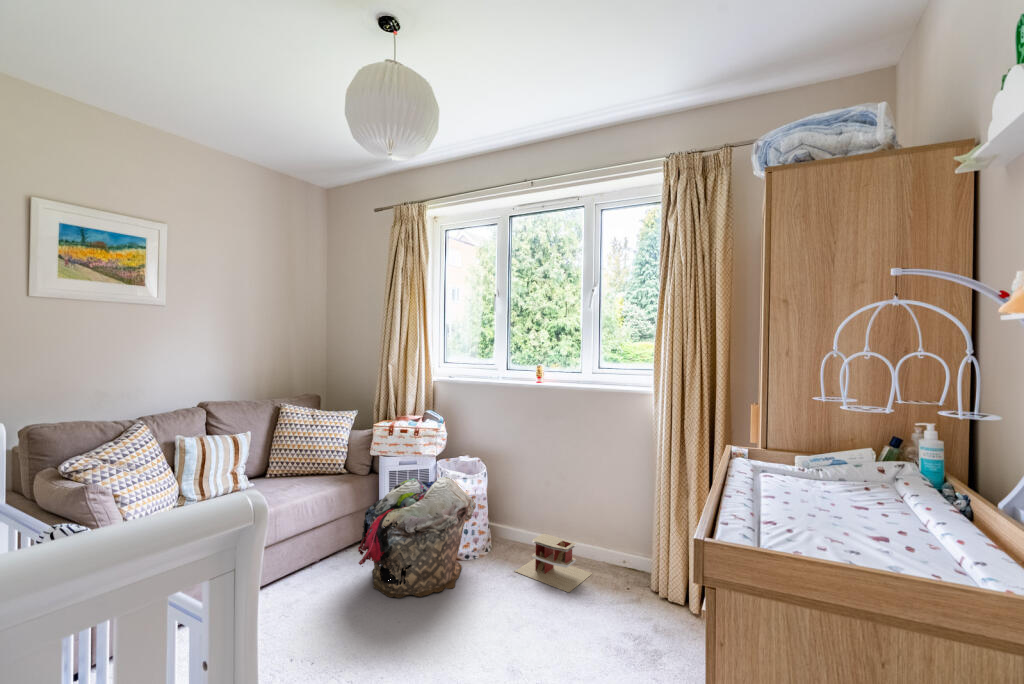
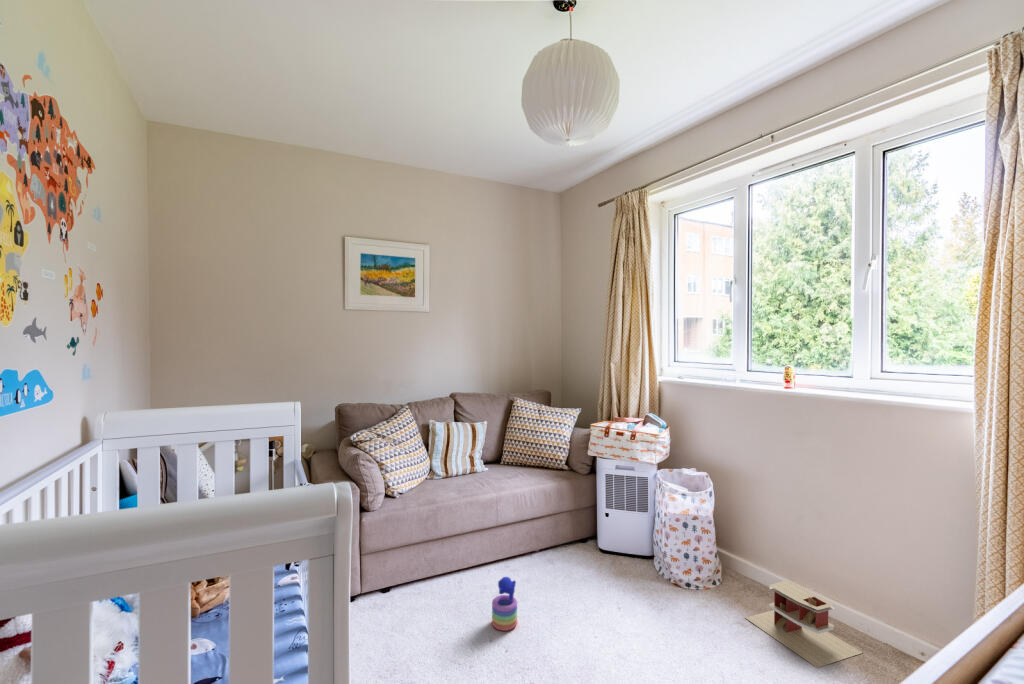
laundry basket: present [358,477,476,598] -> none [563,485,699,616]
stacking toy: none [287,591,317,649] -> present [492,577,517,631]

